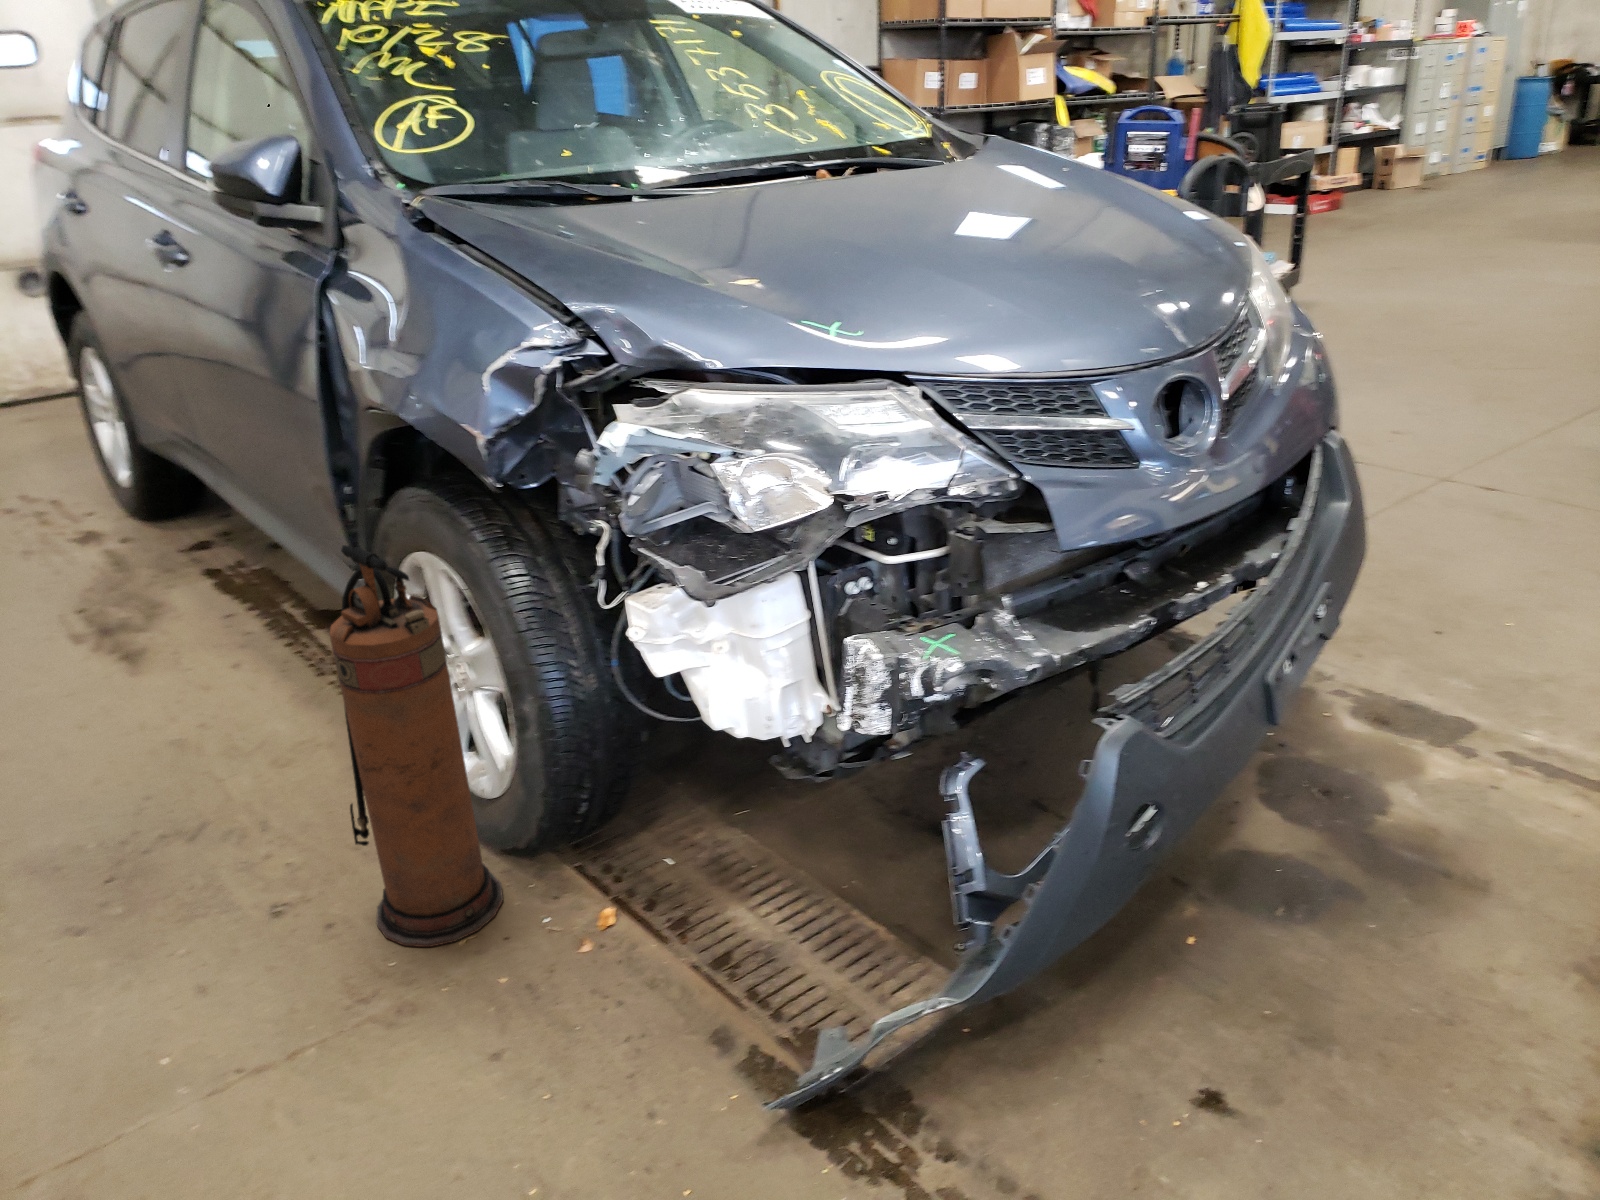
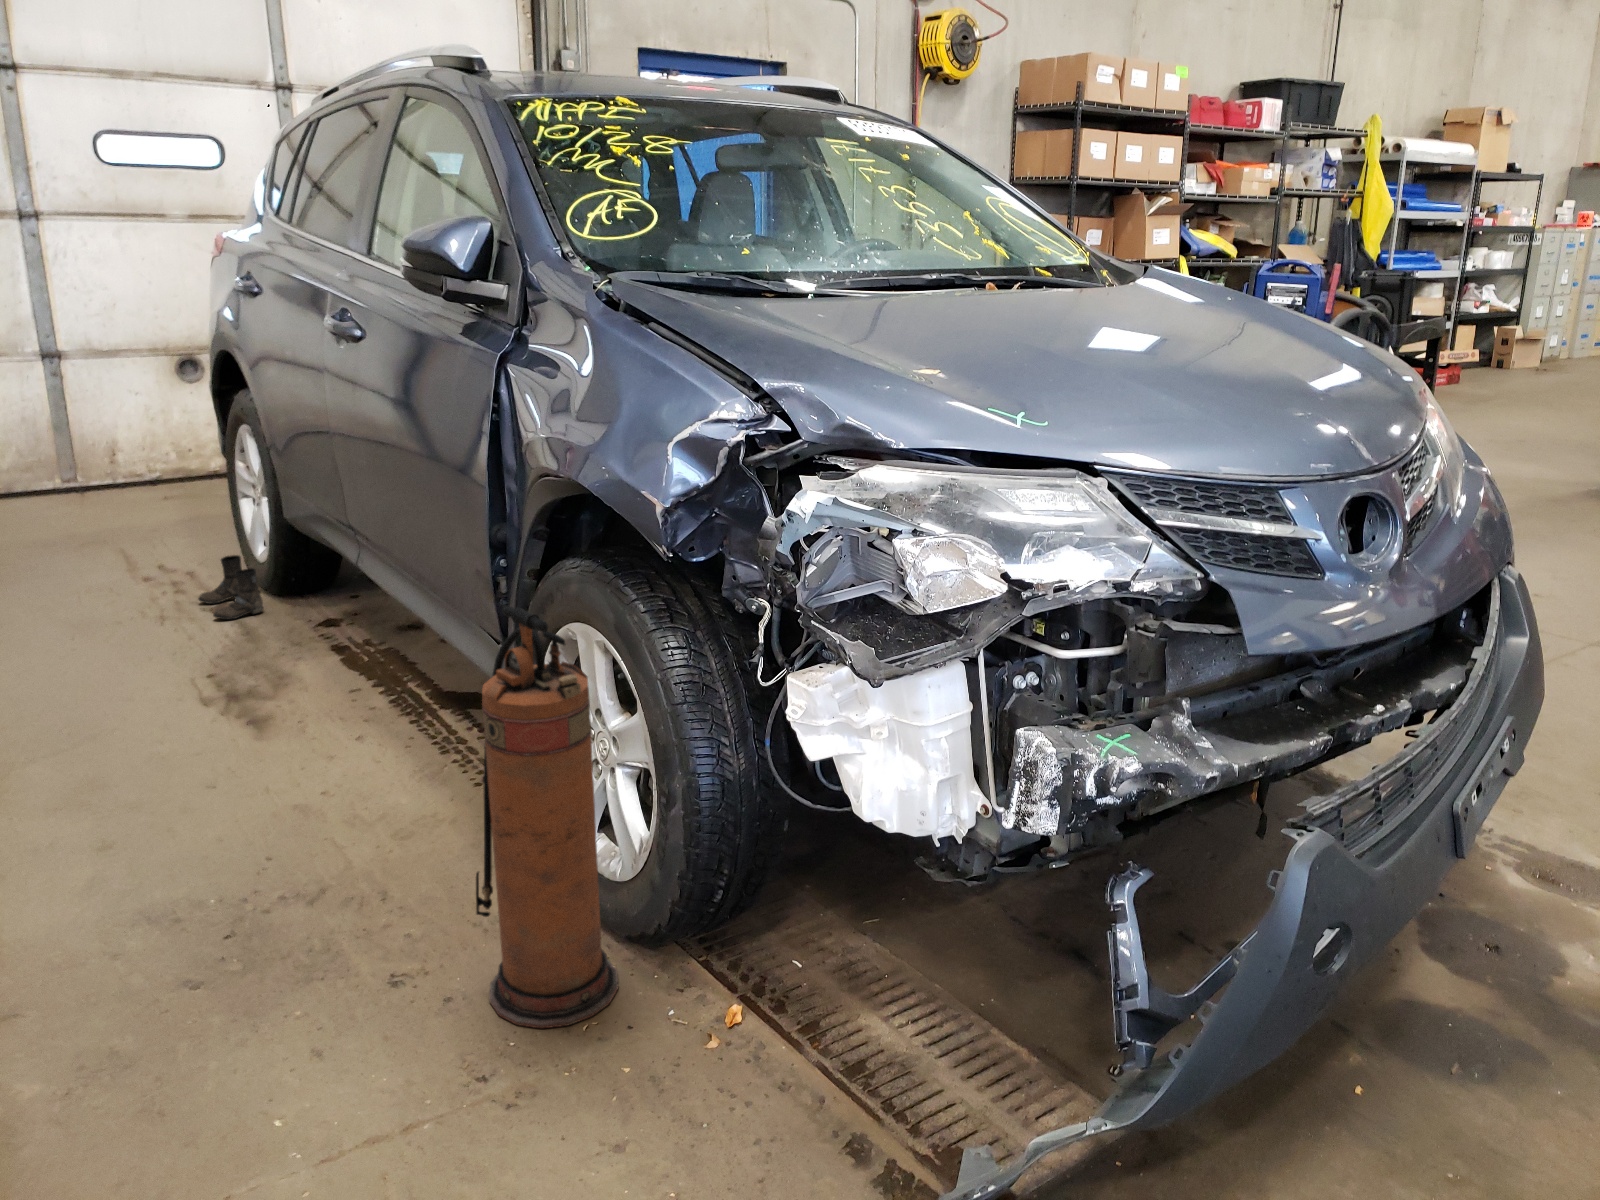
boots: none [60,484,130,552] -> present [198,555,263,619]

